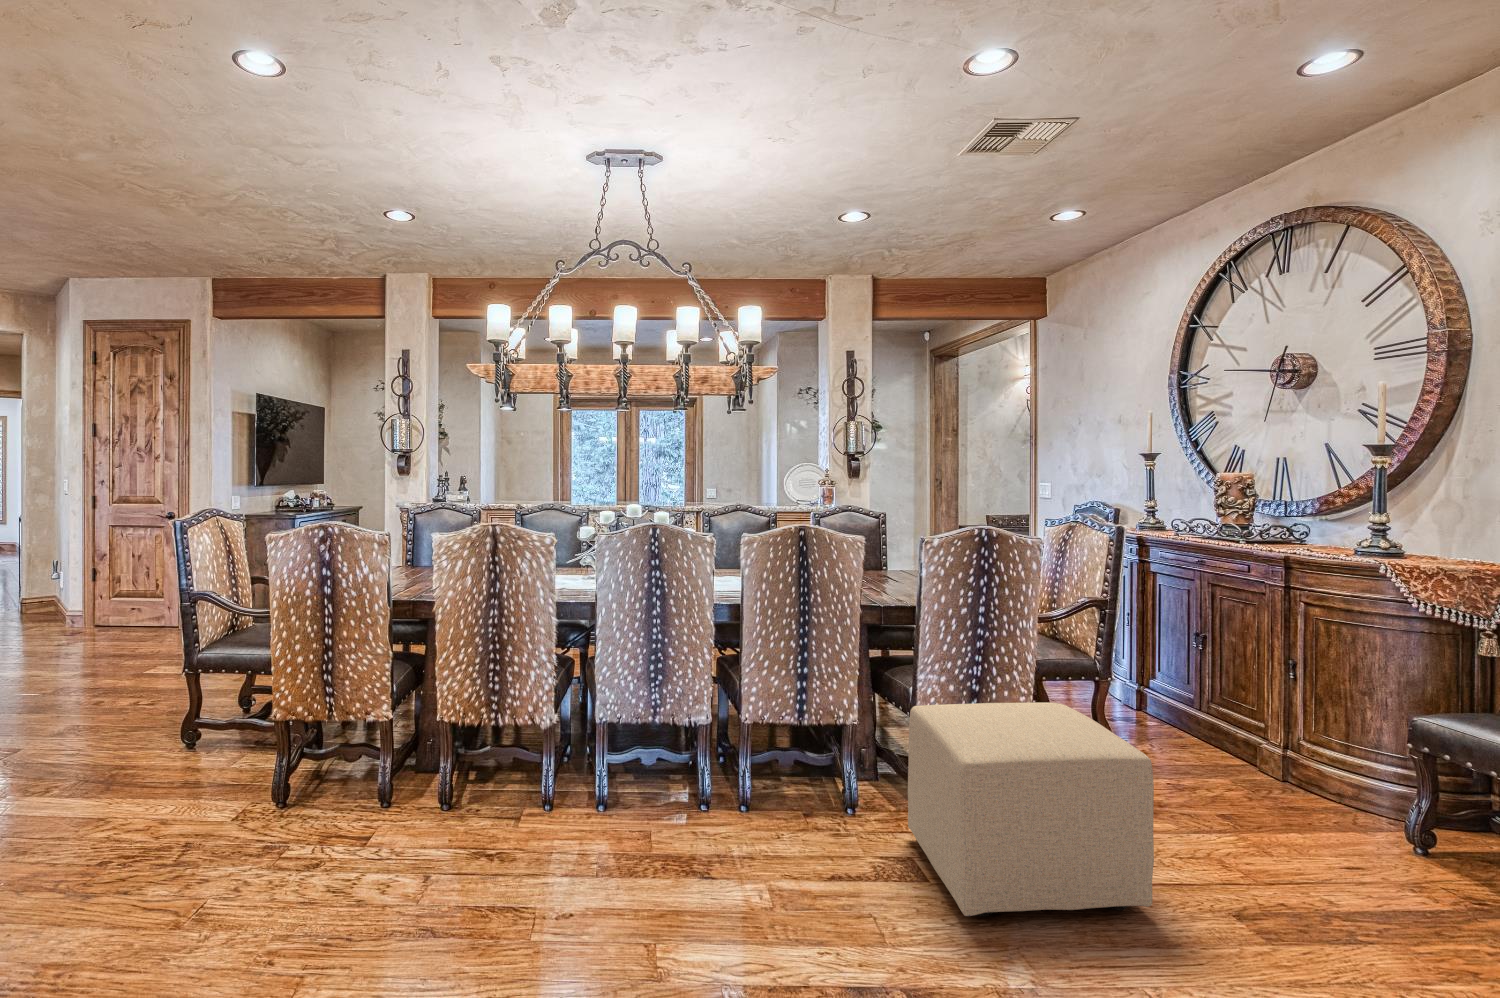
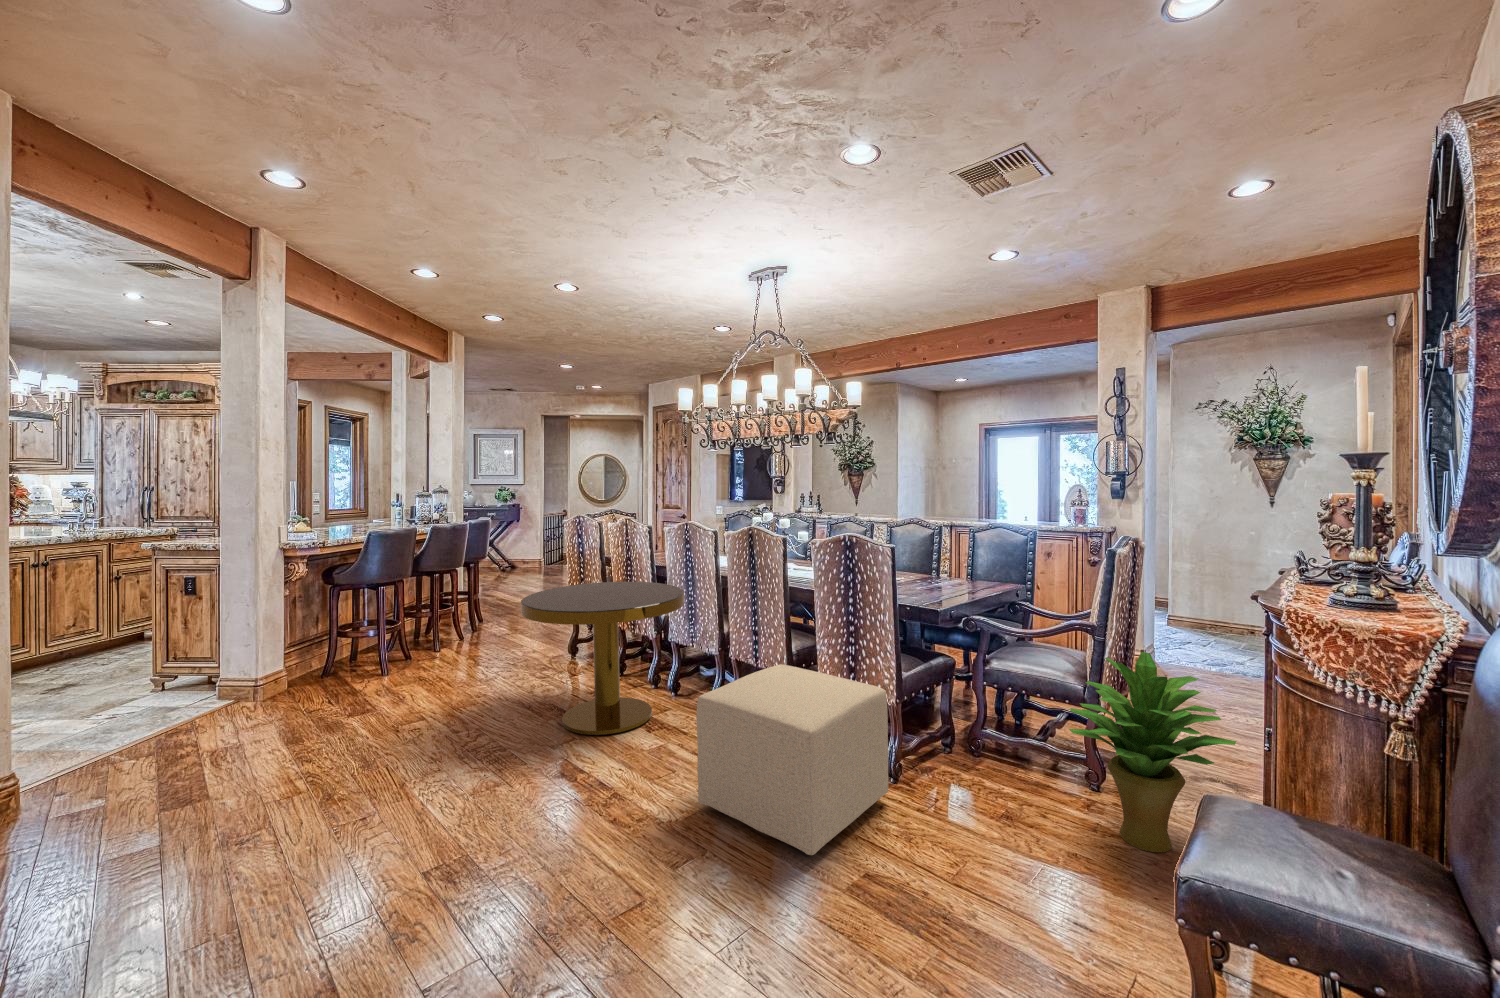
potted plant: none [1142,623,1283,794] -> present [1069,652,1236,852]
side table: none [440,630,734,920] -> present [521,582,684,735]

